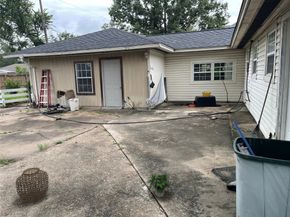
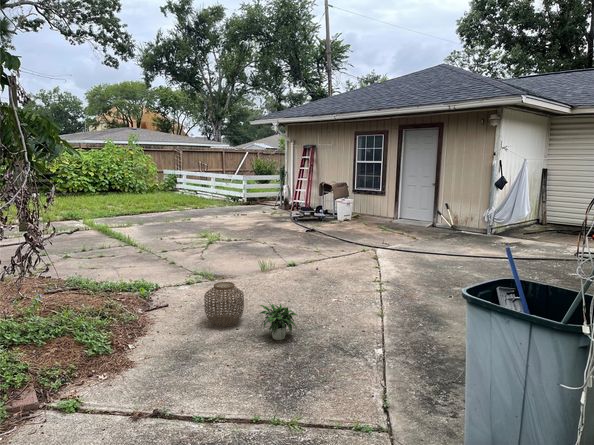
potted plant: present [147,174,173,197] -> present [259,304,297,340]

